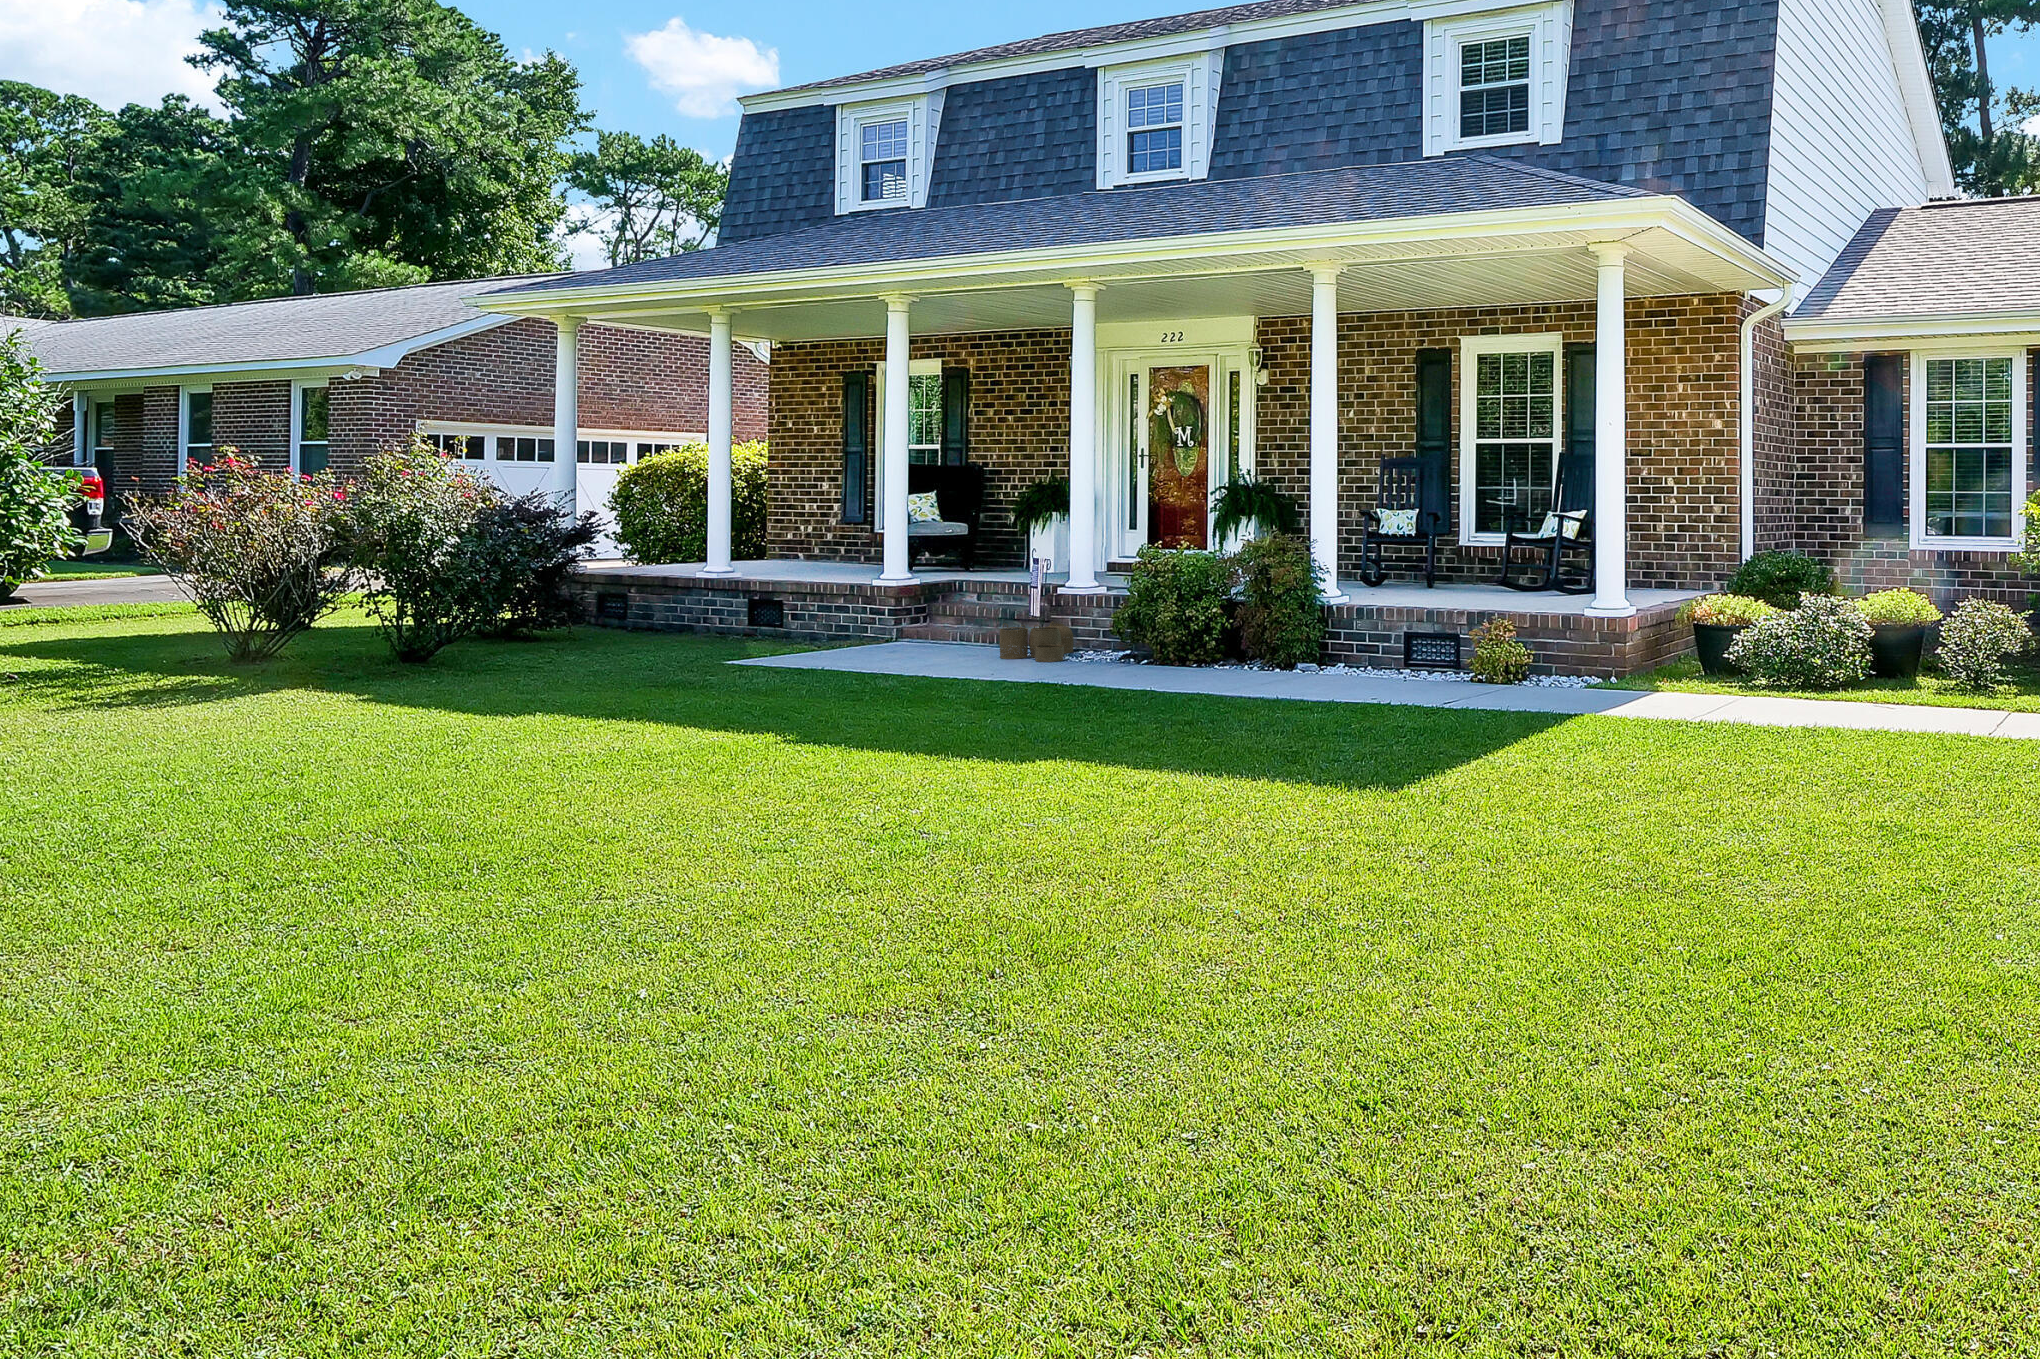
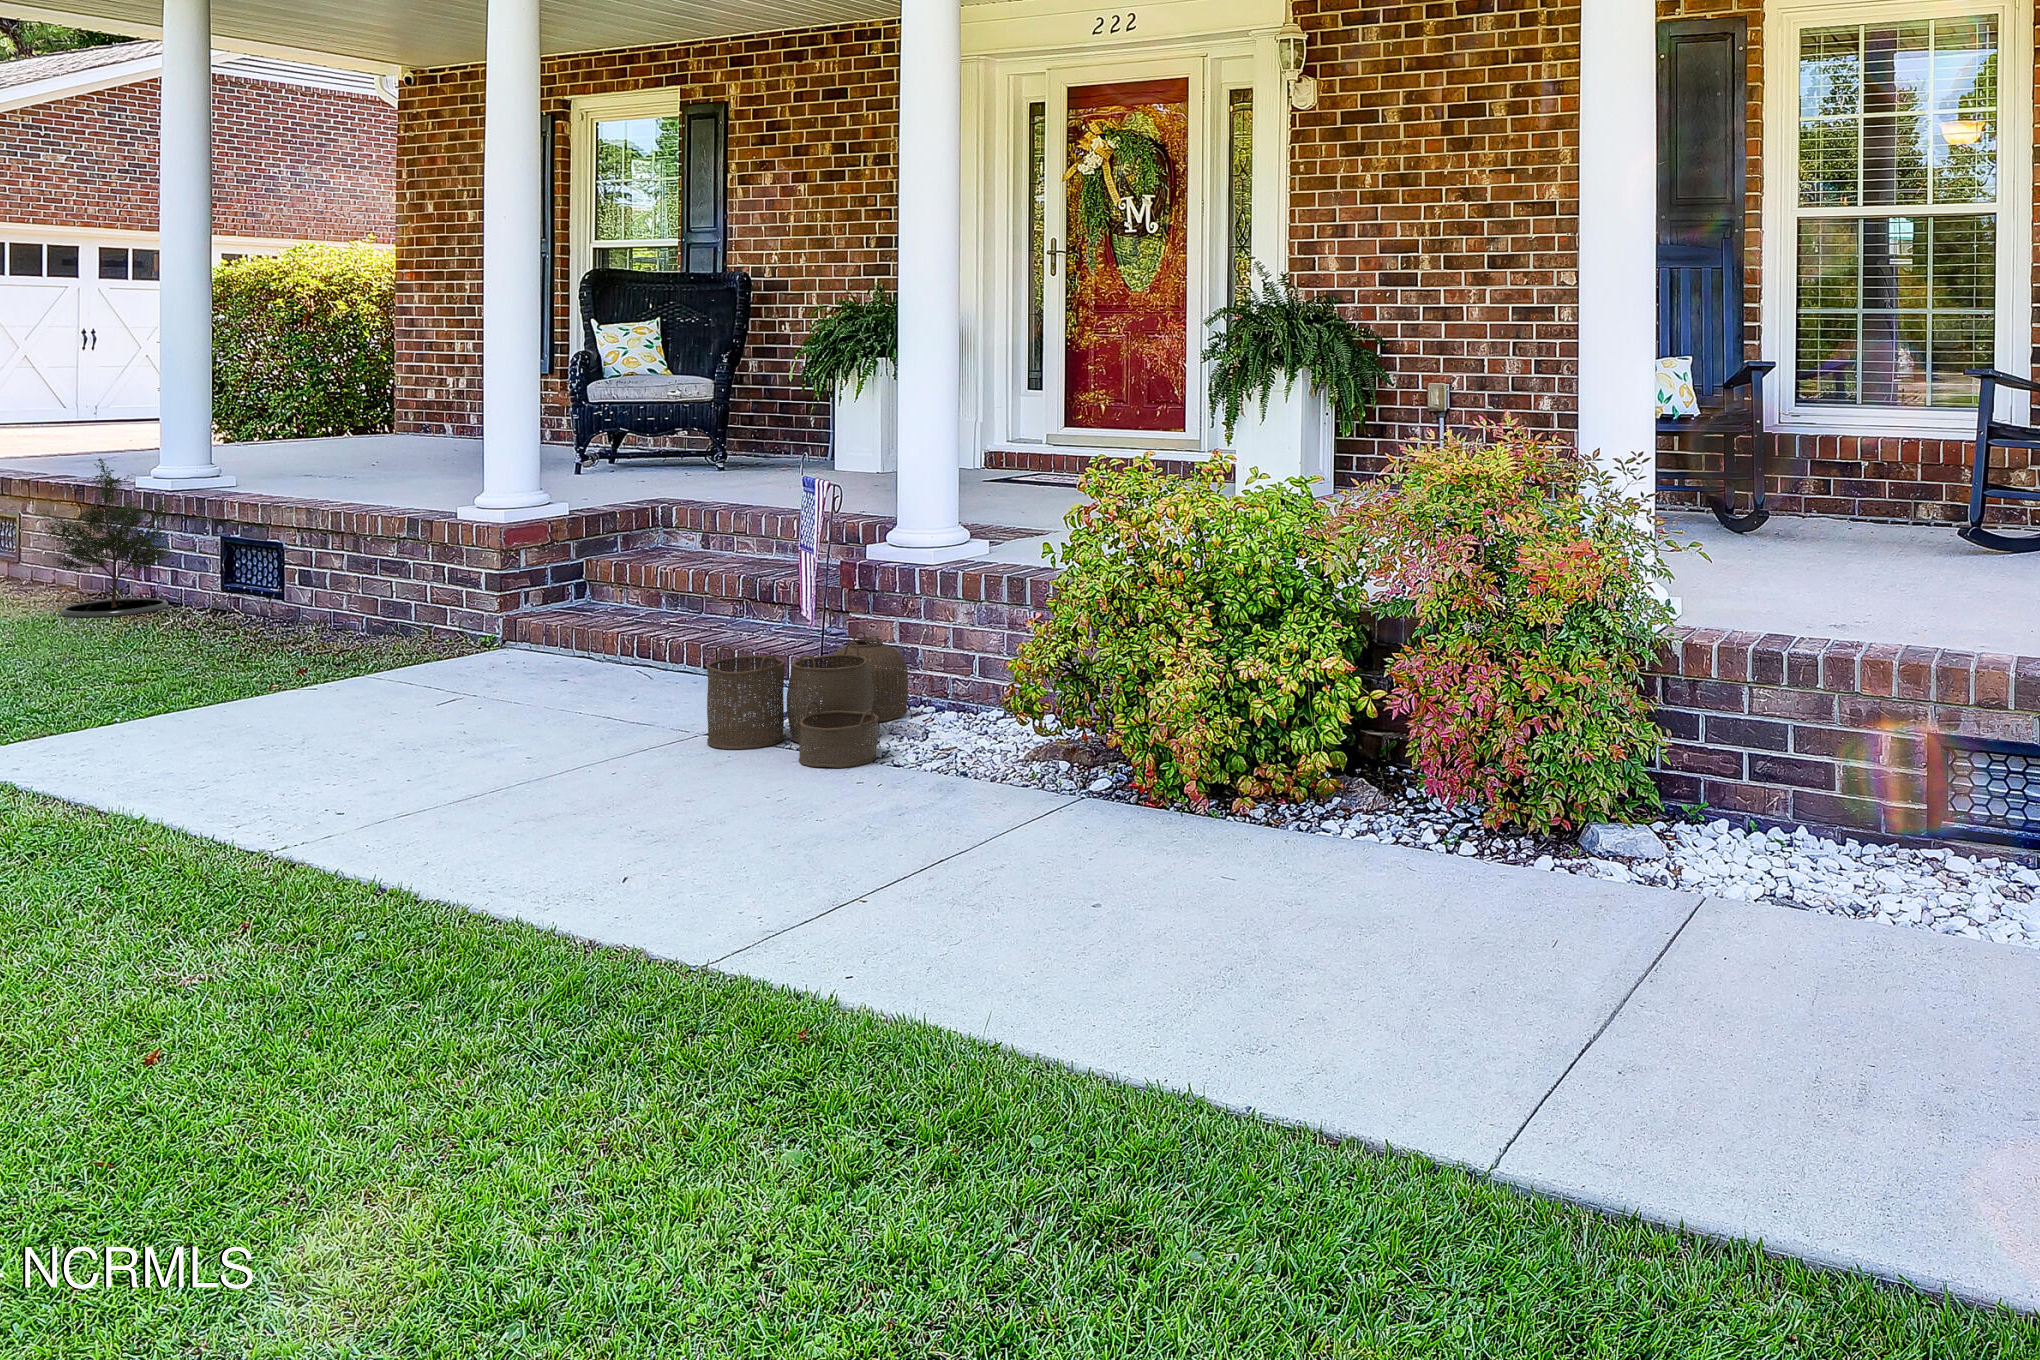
potted tree: none [674,561,731,633] -> present [36,458,173,617]

